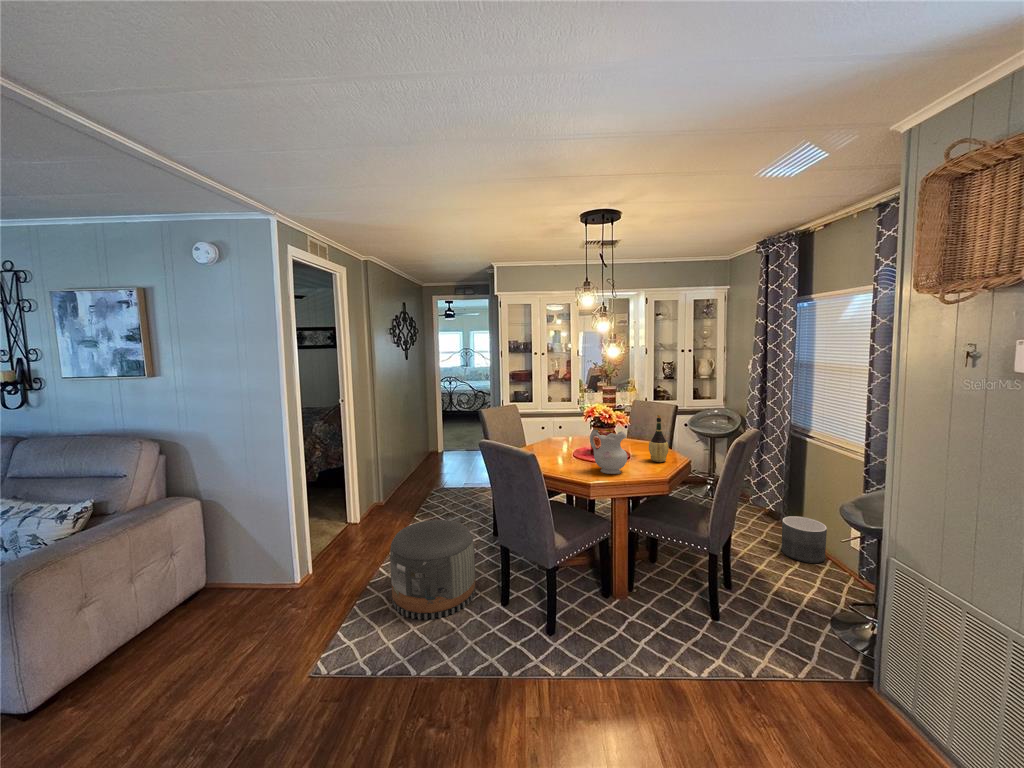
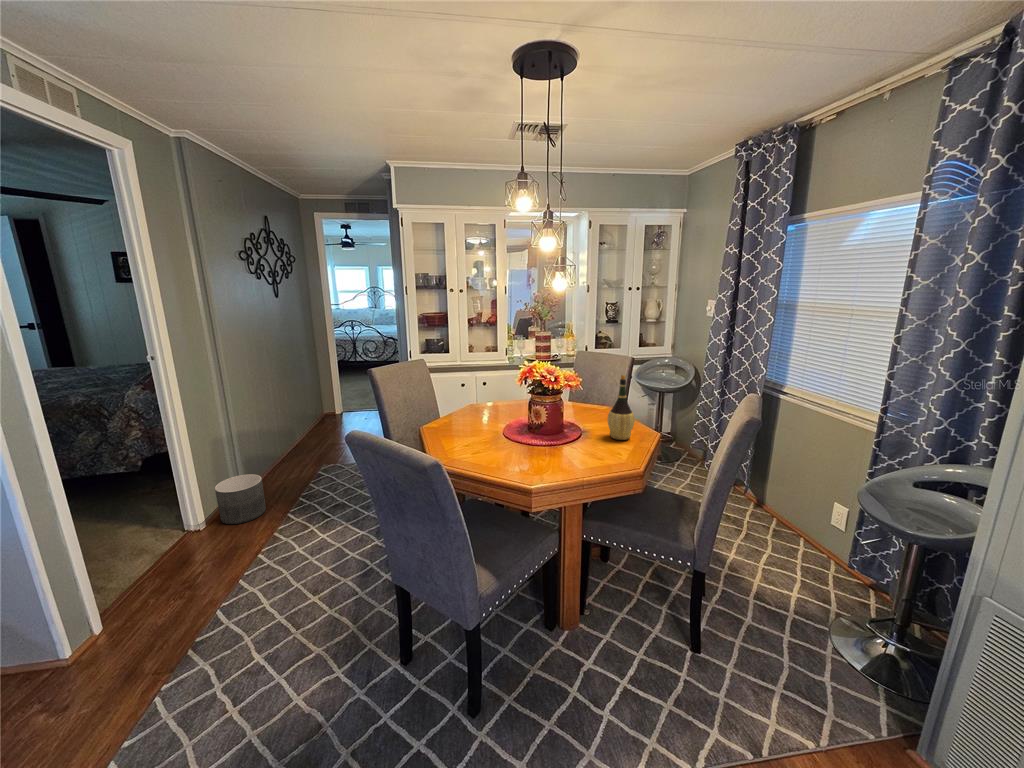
ceramic pitcher: present [590,430,627,474] -> none [529,401,583,465]
planter: present [781,516,827,563] -> present [215,474,266,524]
pouf: present [390,520,475,620] -> none [211,539,363,713]

